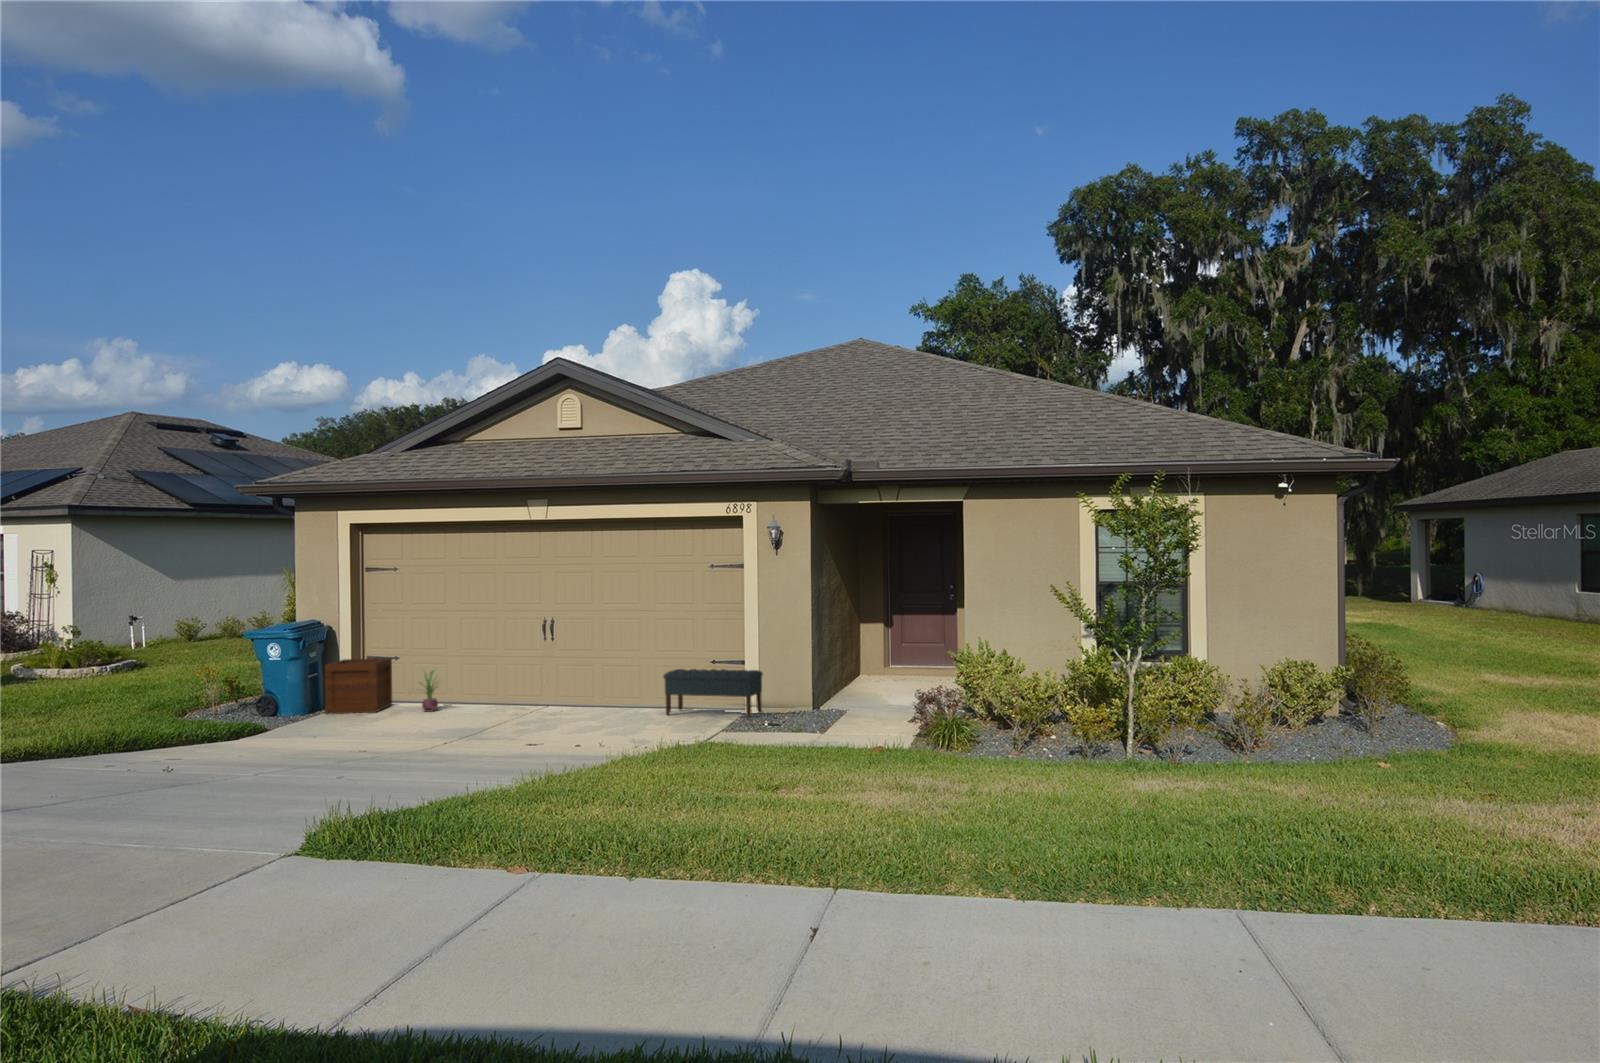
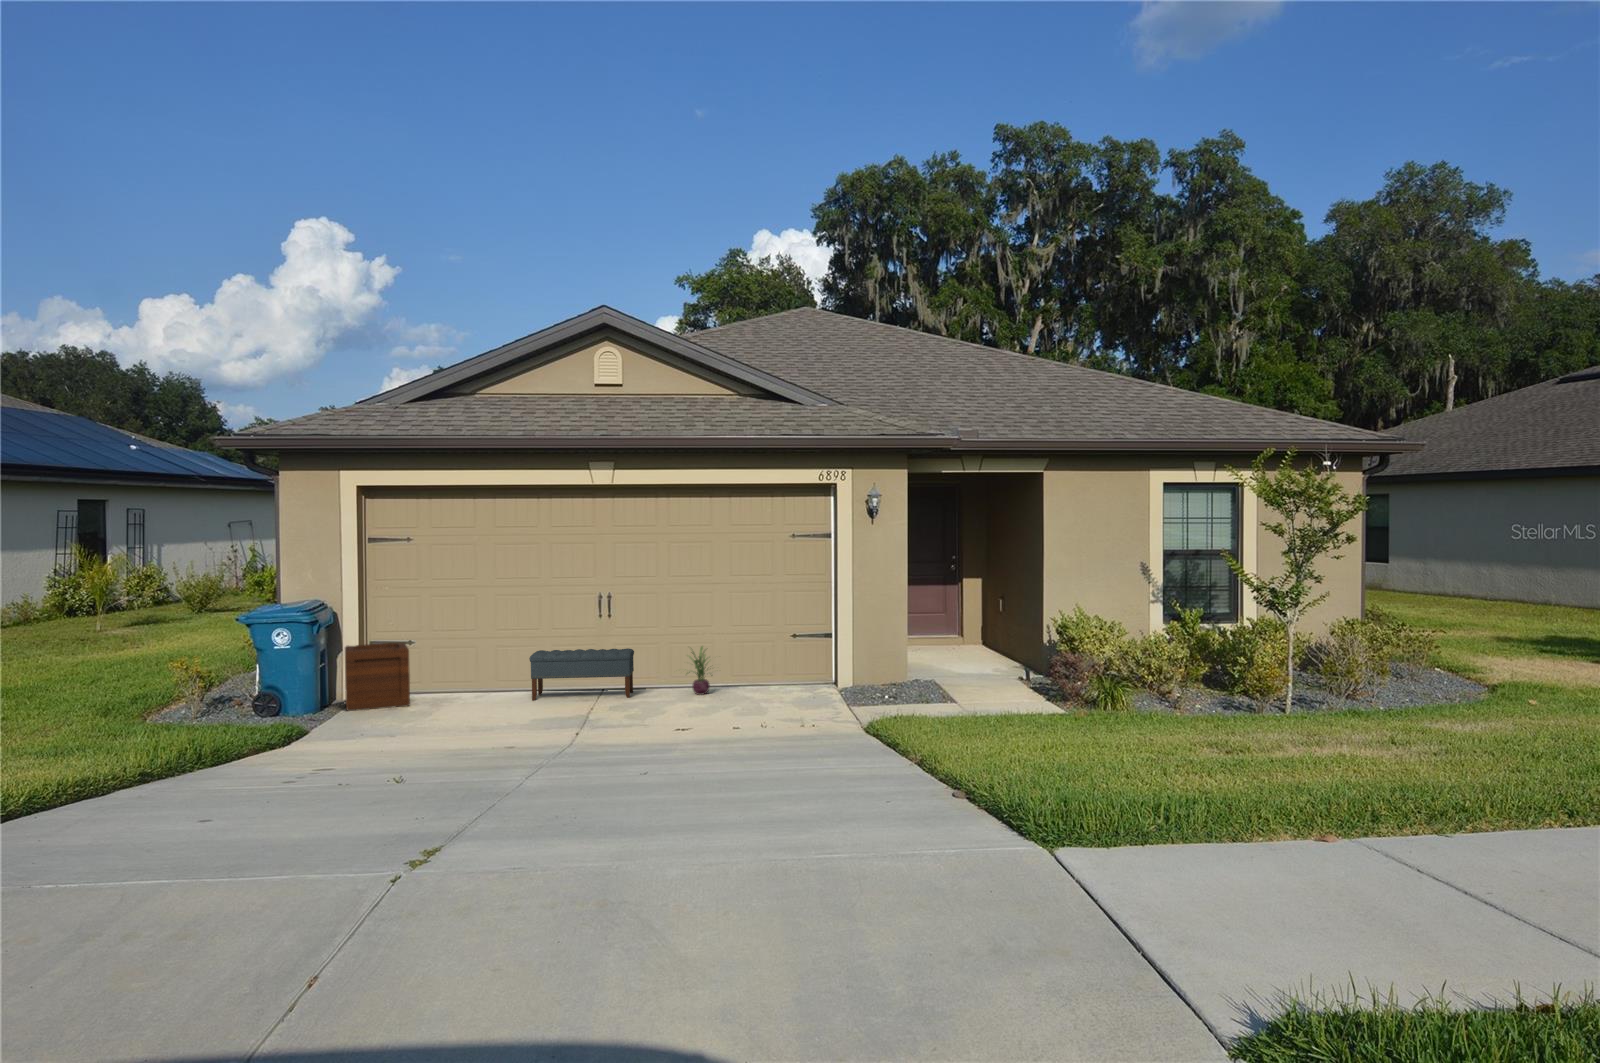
bench: present [663,669,763,717] -> present [529,648,634,700]
decorative plant: present [422,670,438,712] -> present [689,646,712,695]

